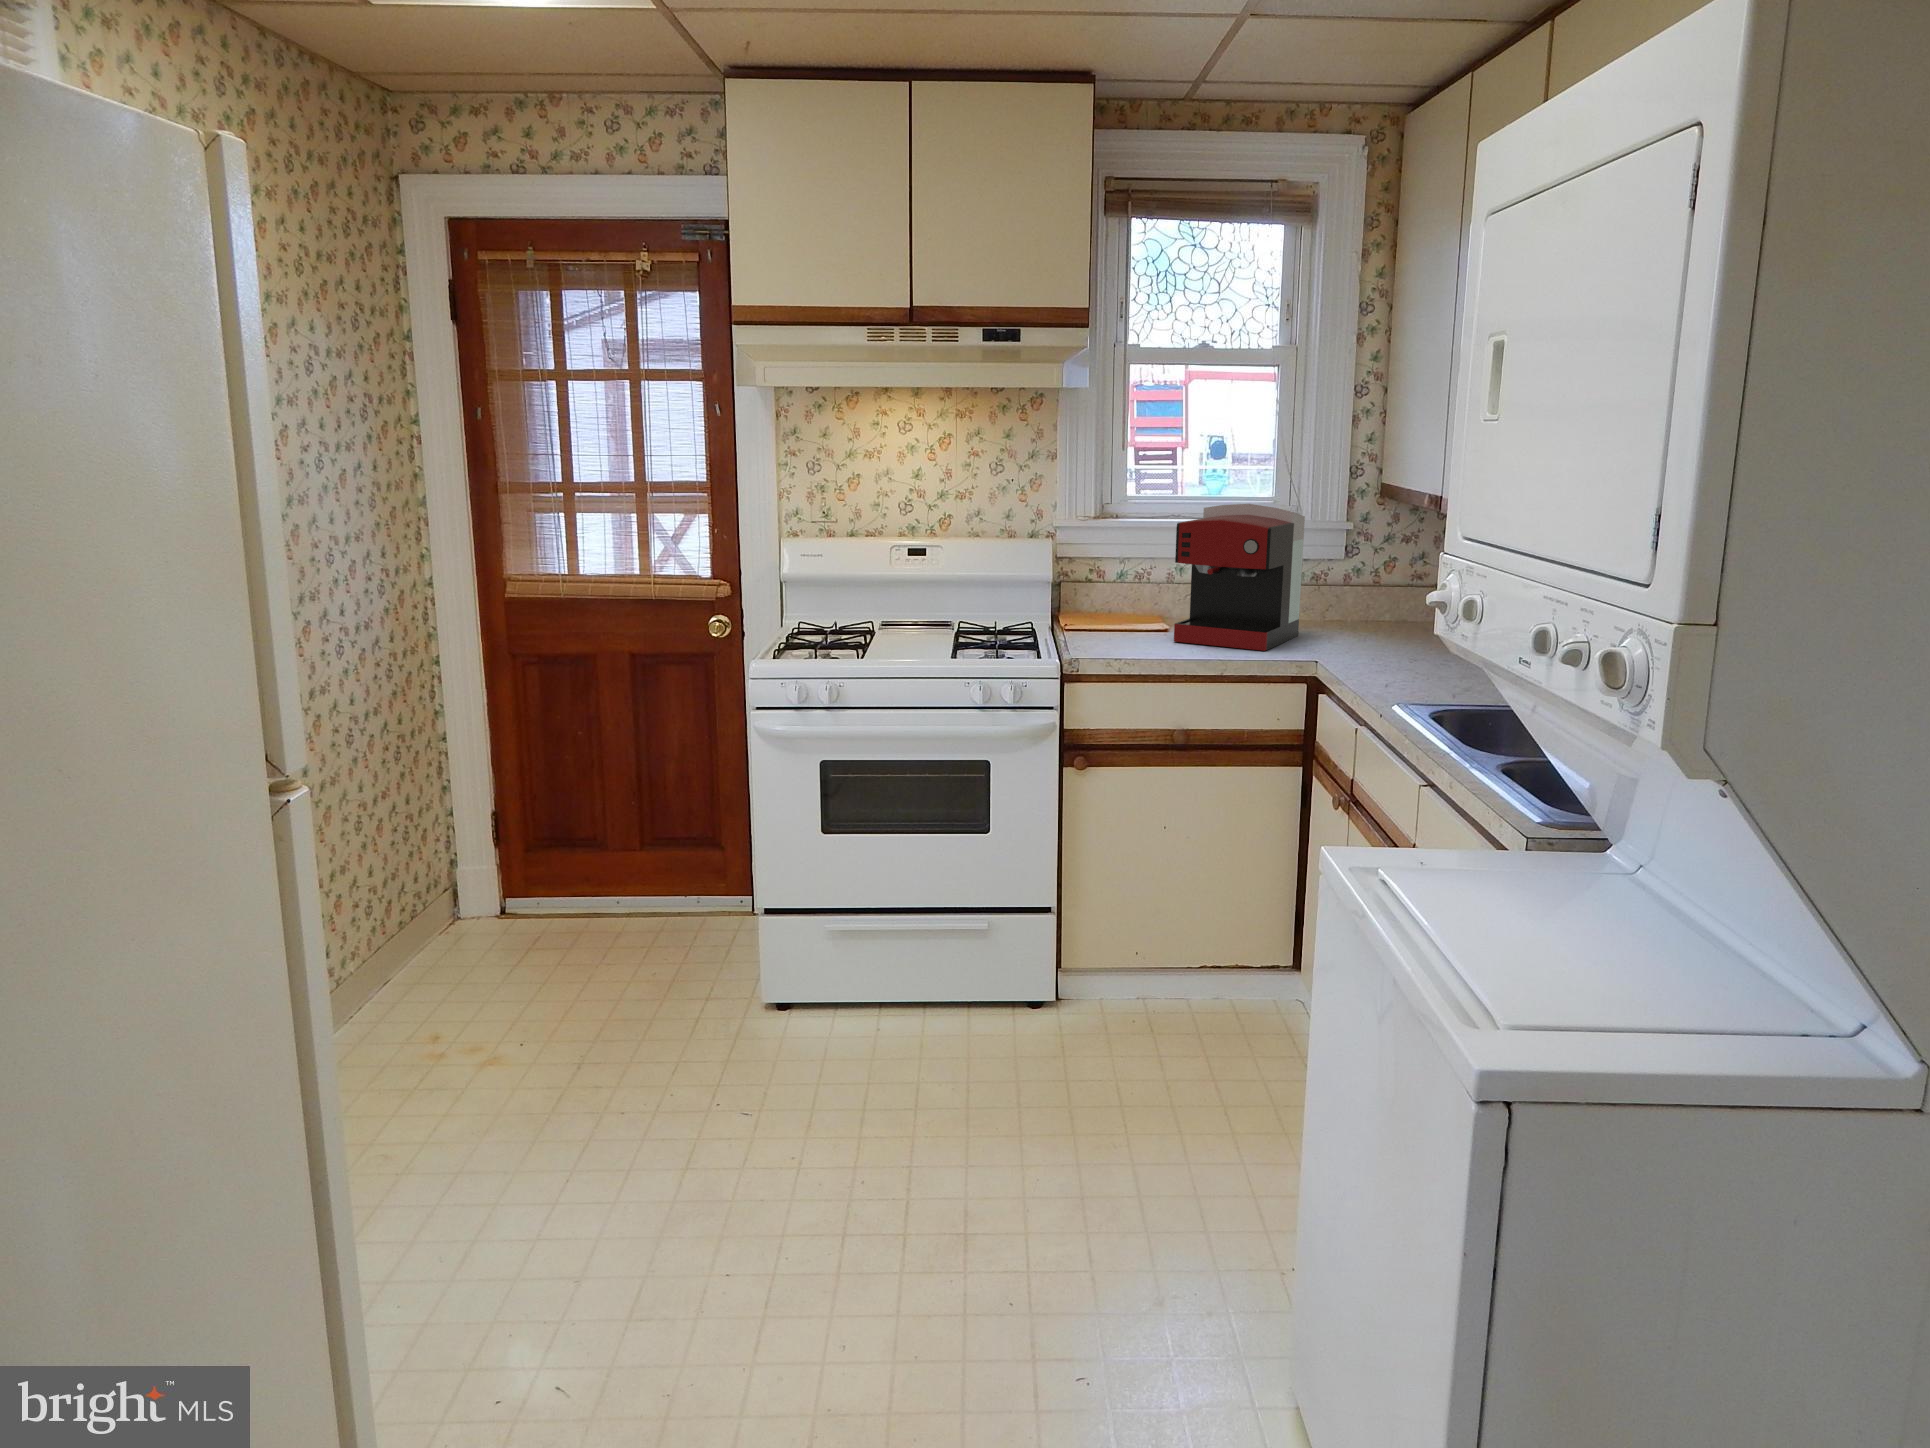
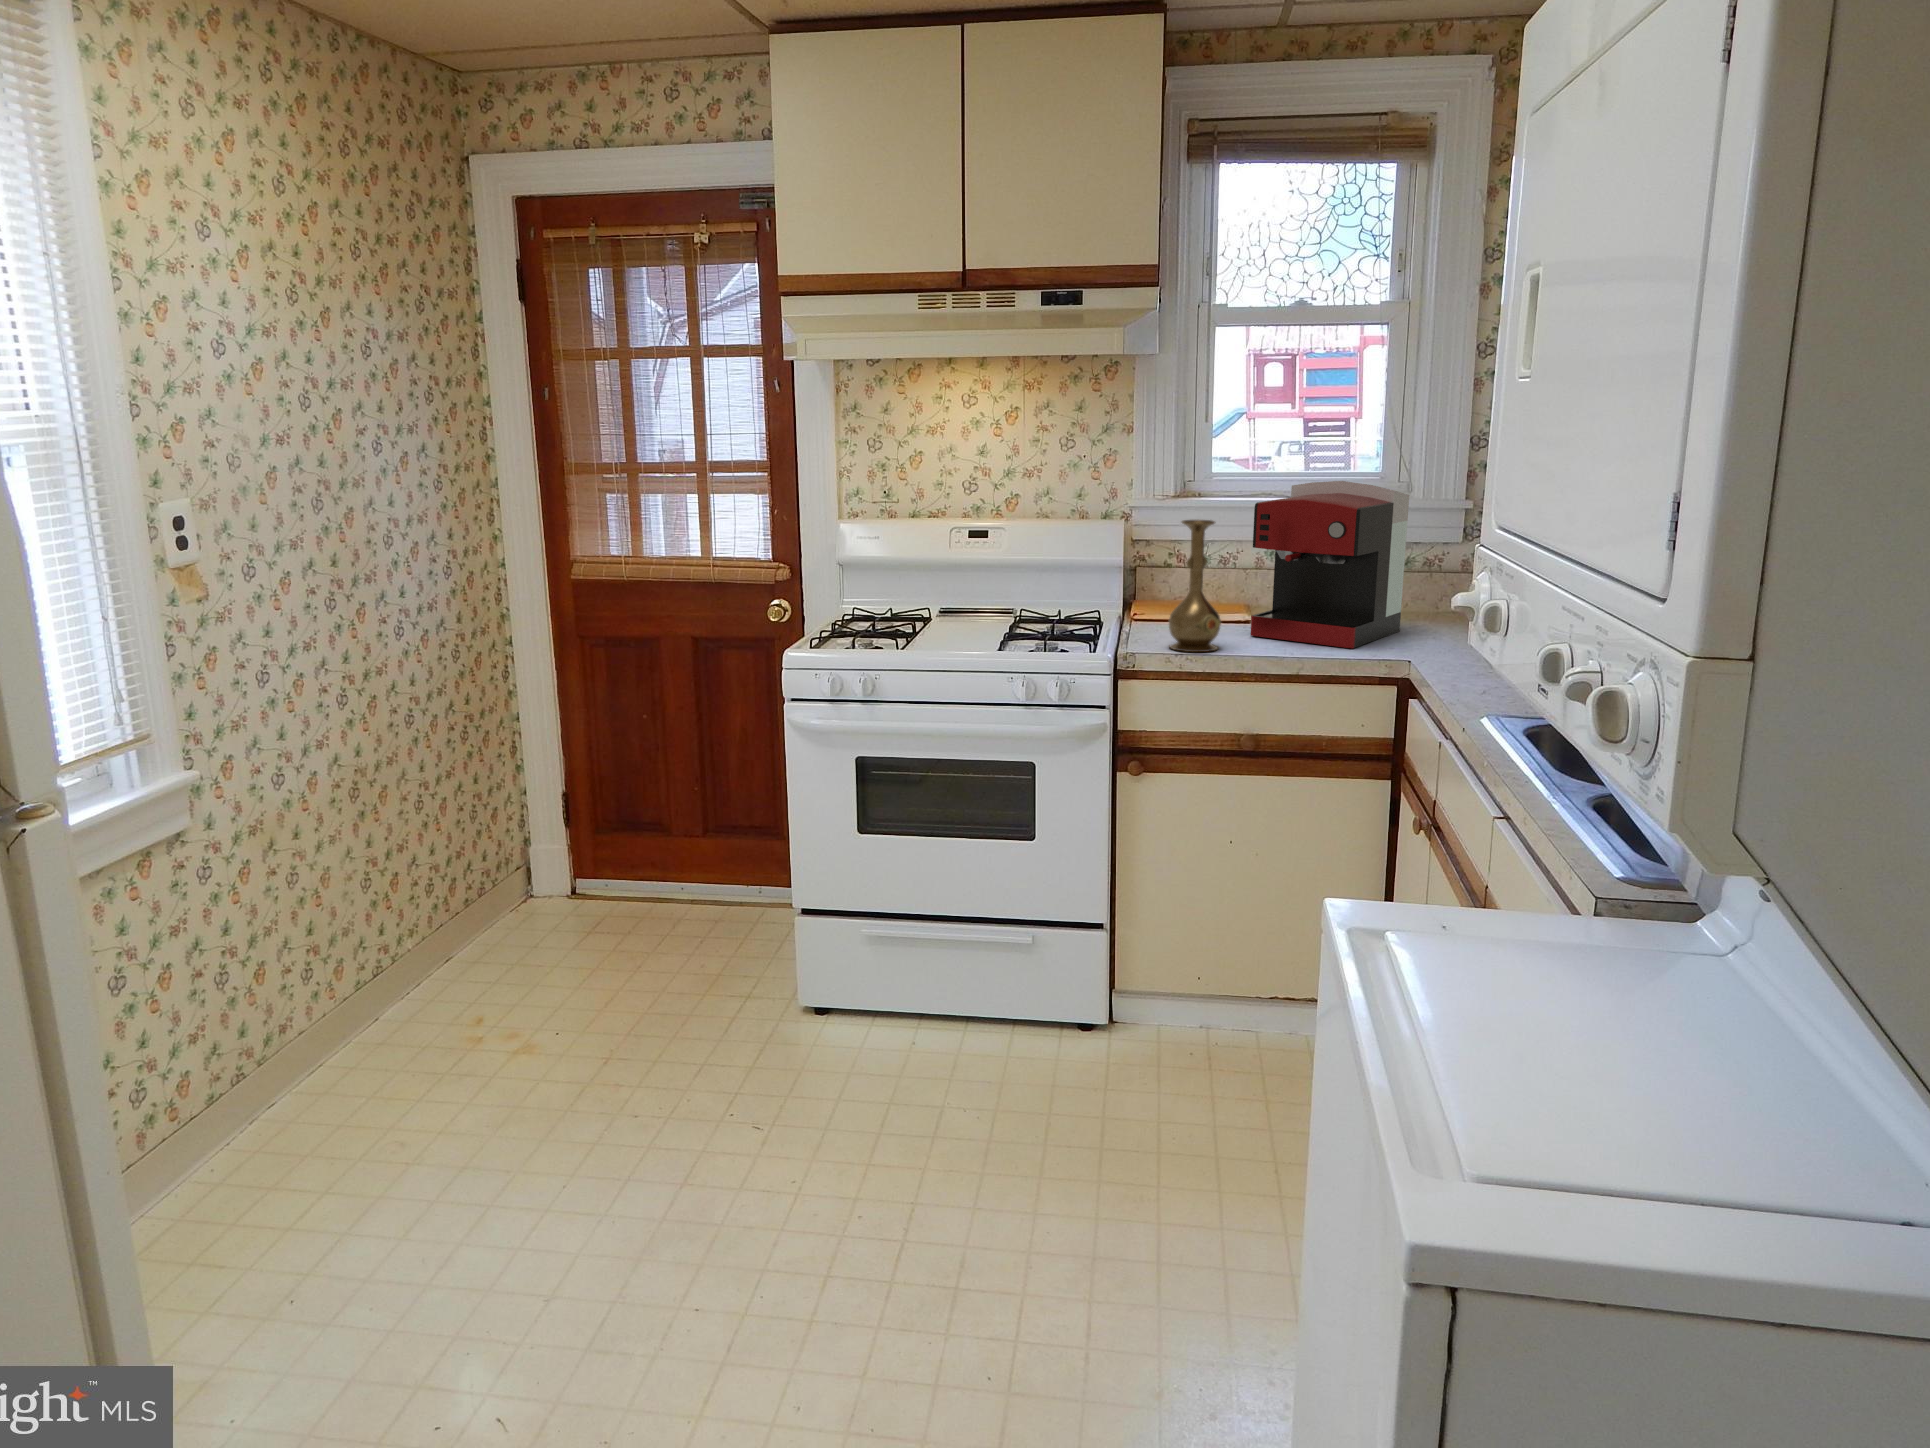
vase: none [1107,538,1153,656] -> present [1169,520,1221,652]

